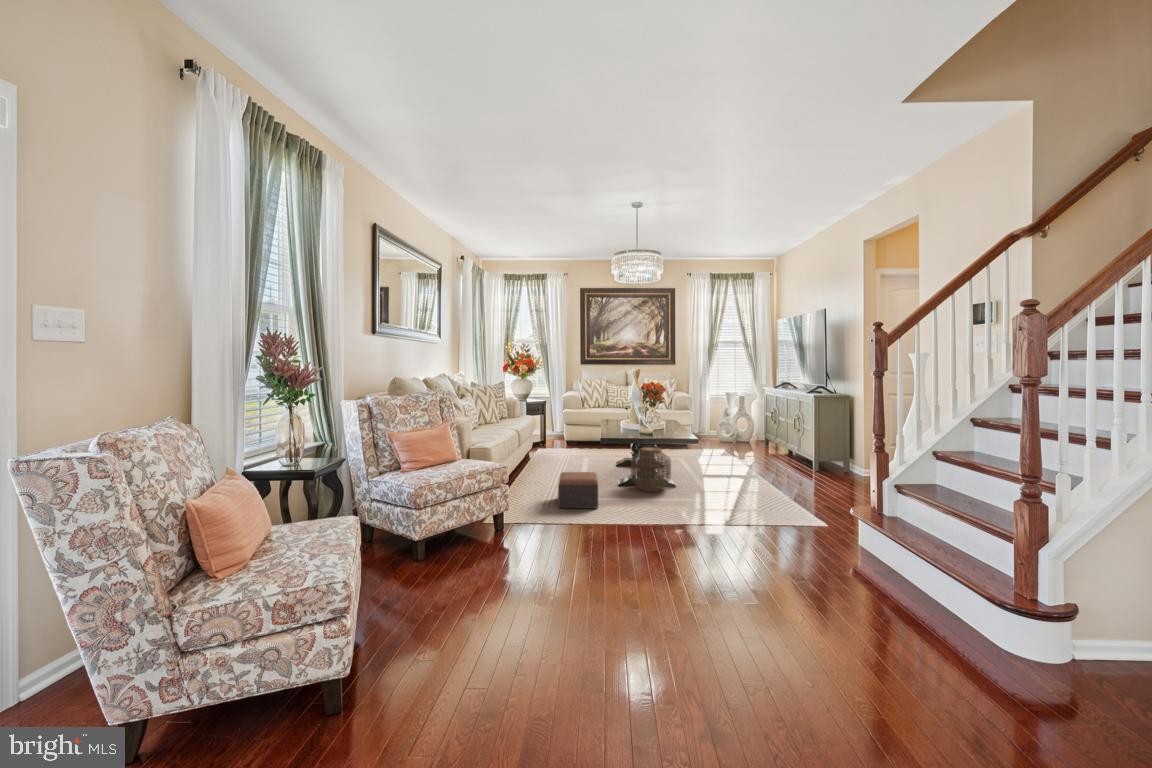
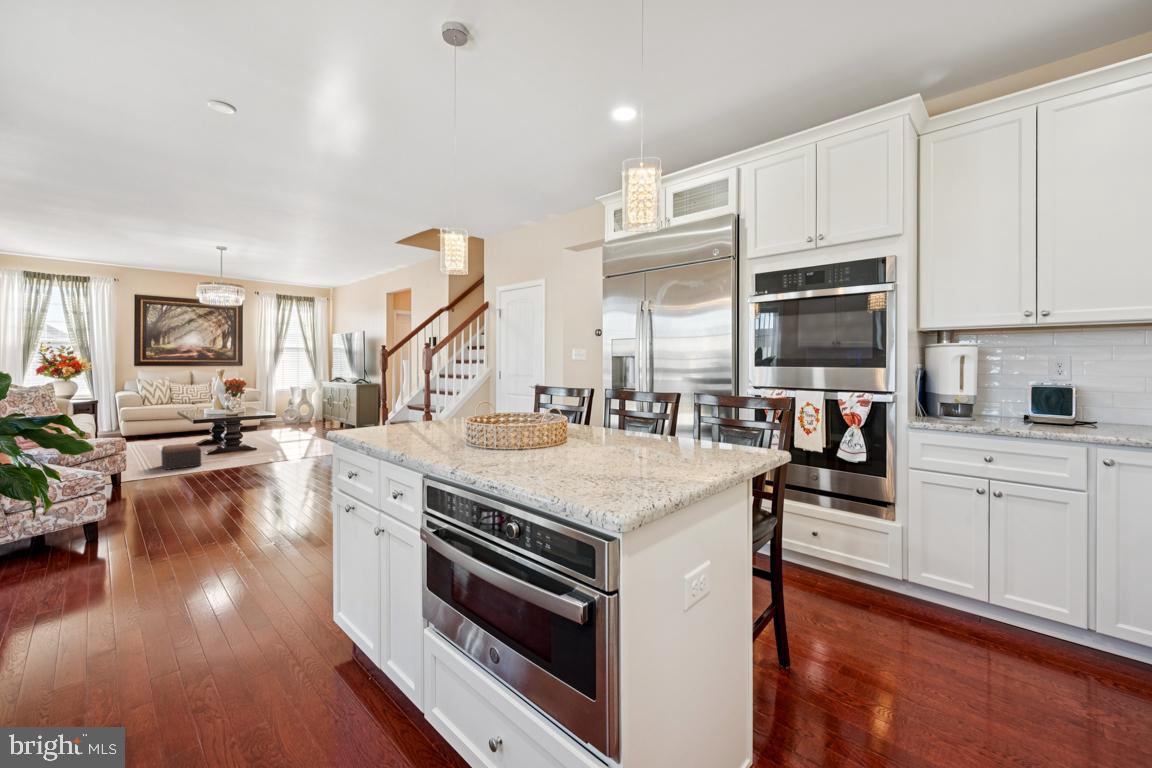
woven basket: present [631,447,671,492] -> none [222,424,255,455]

